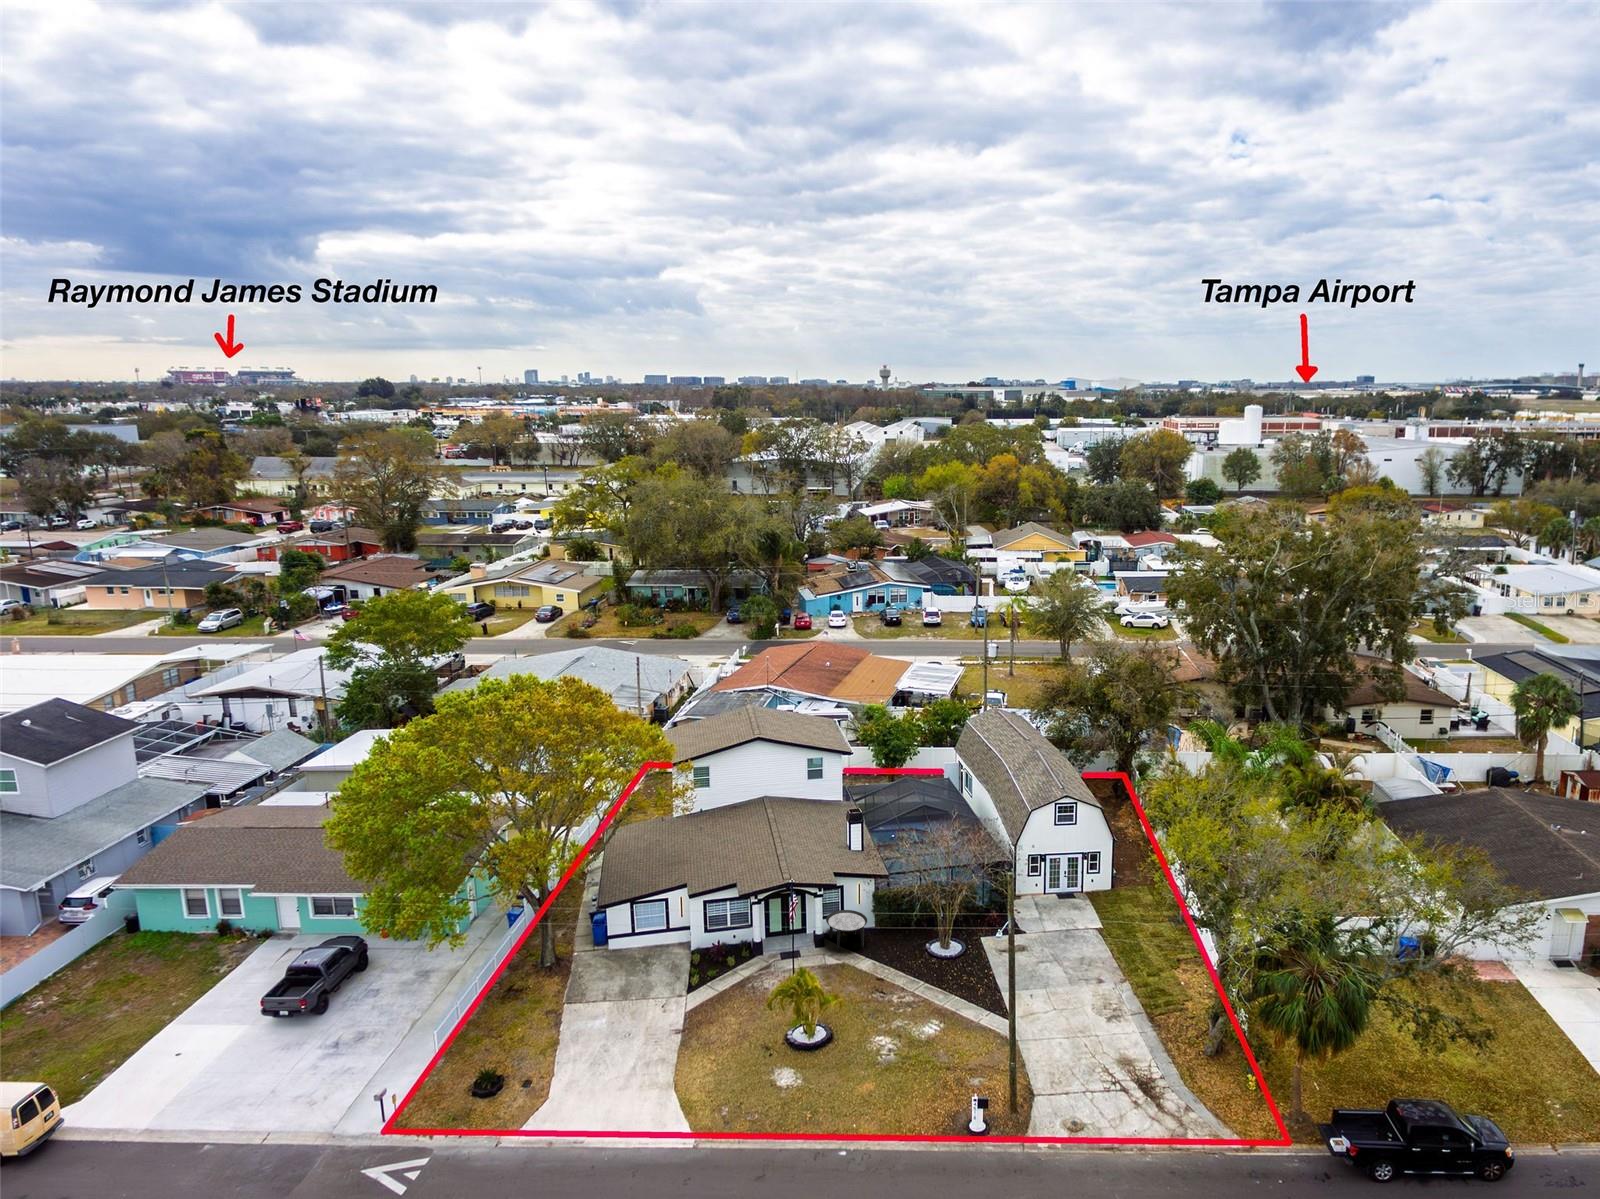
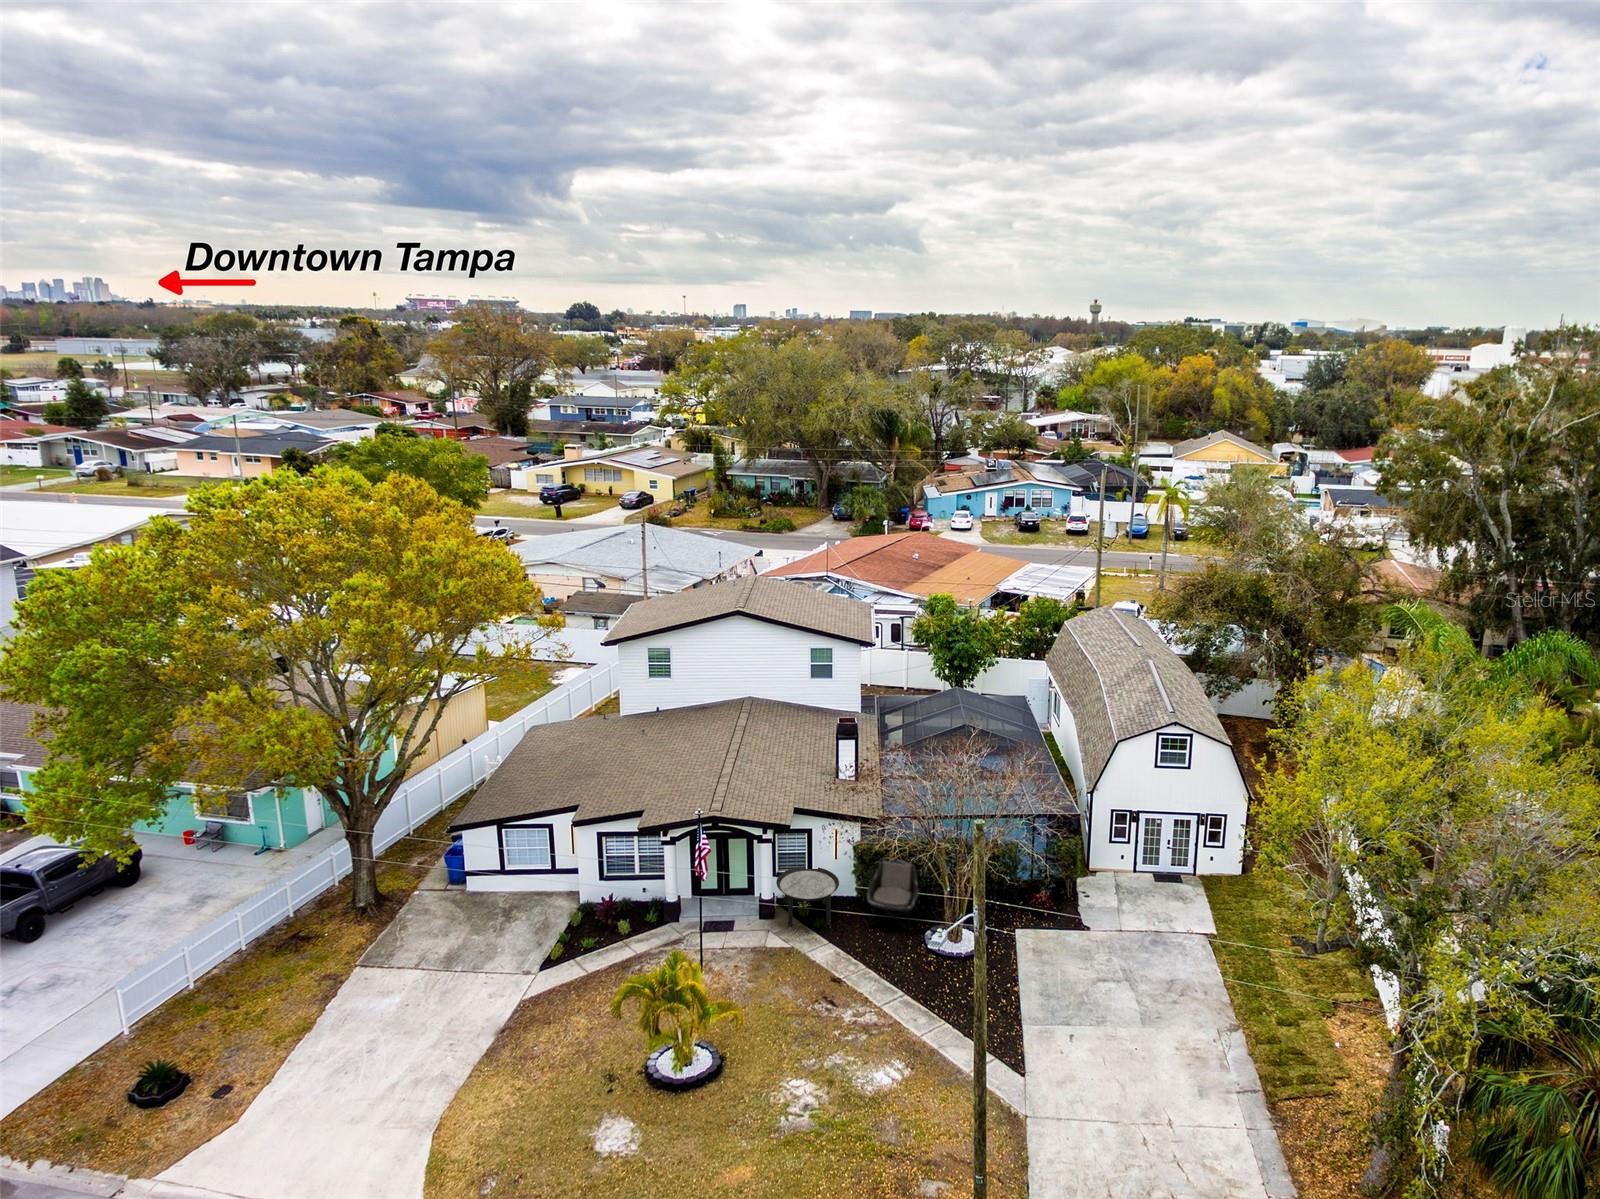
lounge chair: none [886,899,919,946] -> present [867,859,918,930]

